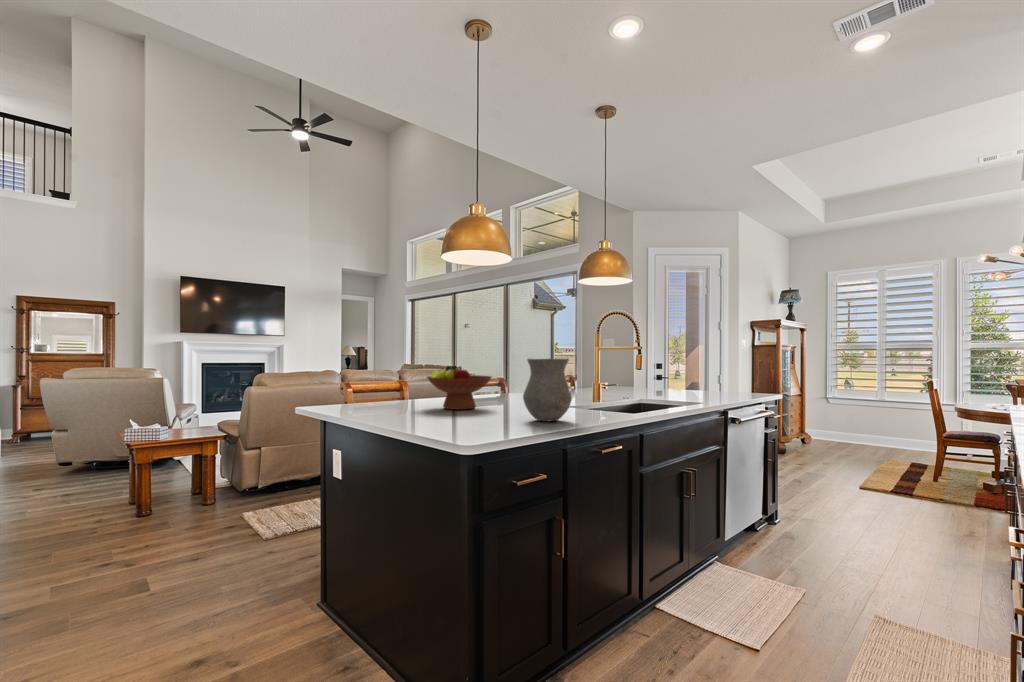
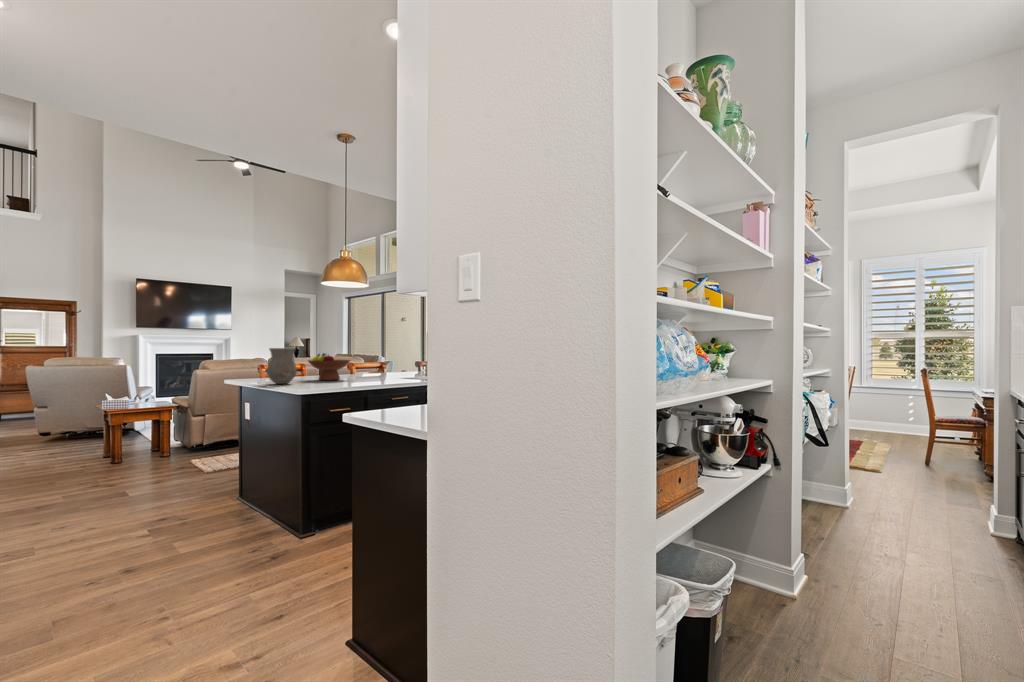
vase: present [523,358,572,421] -> present [266,348,297,384]

